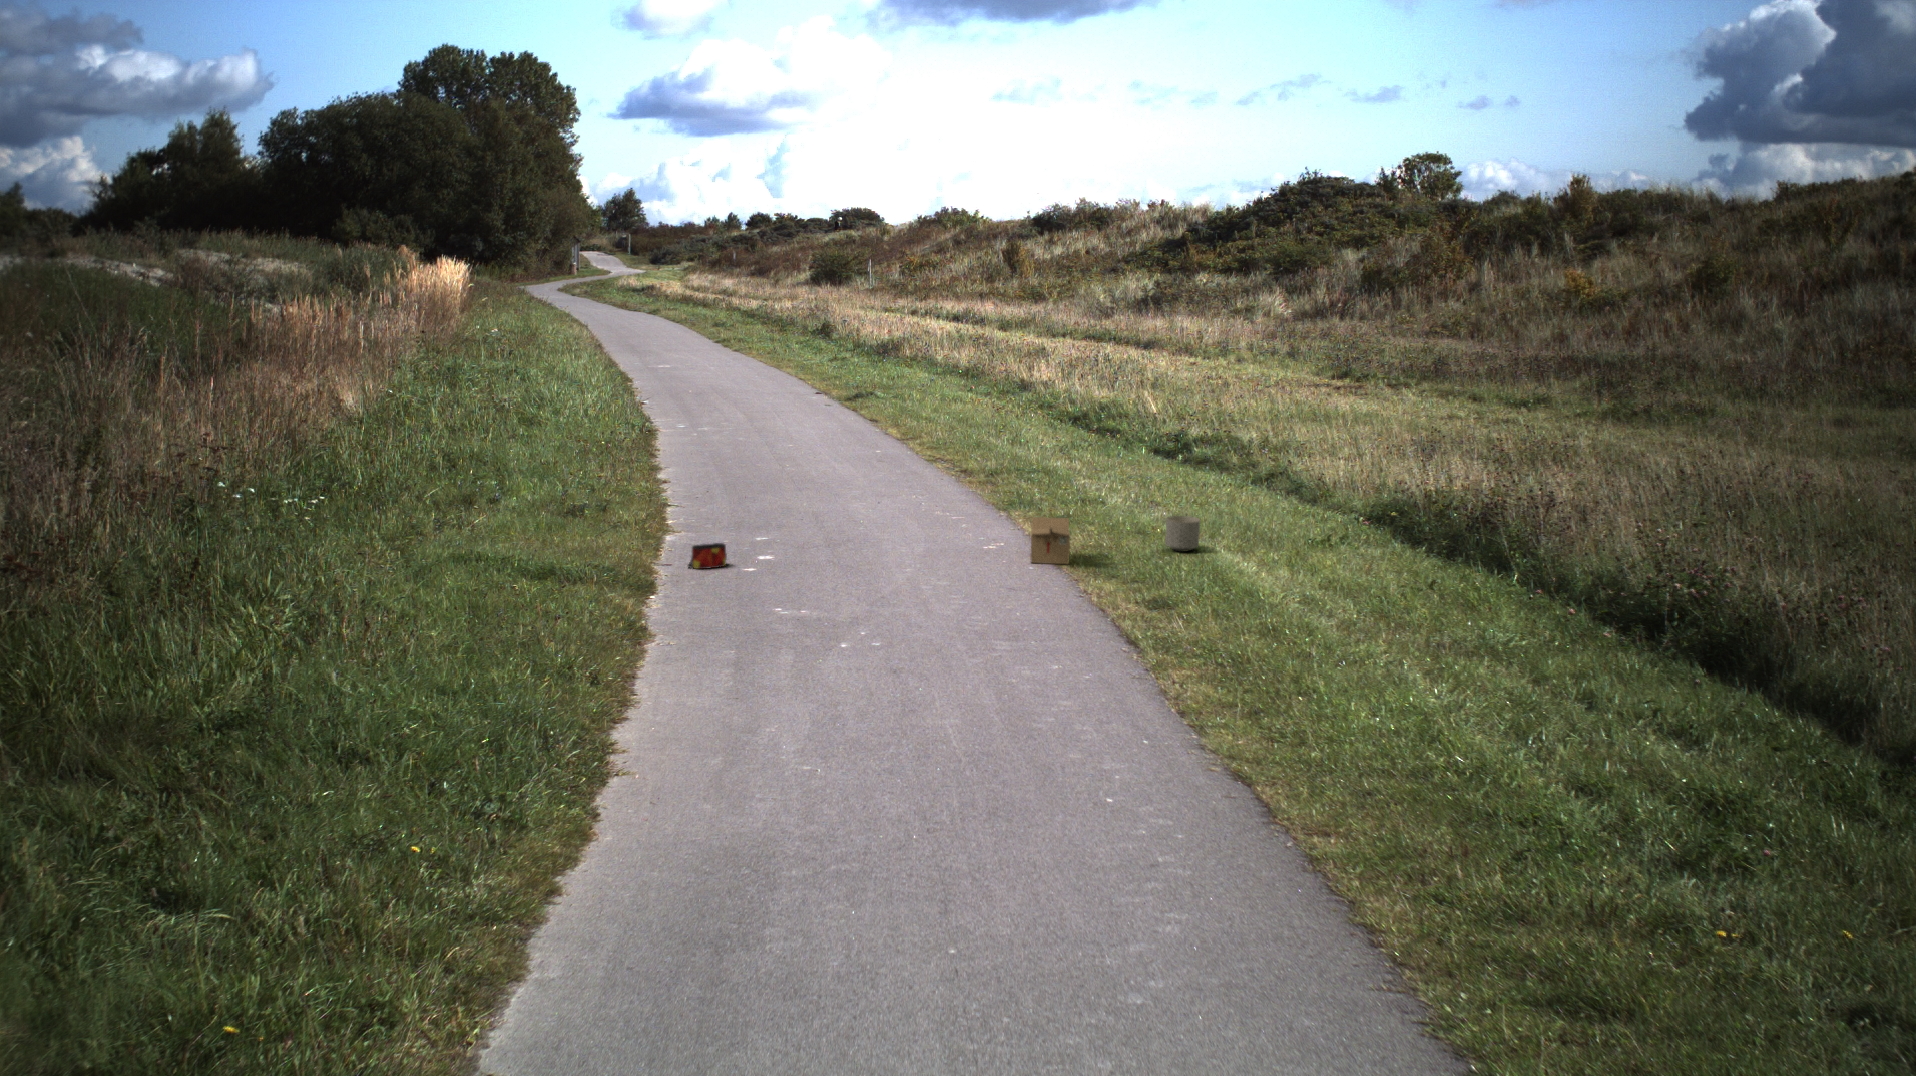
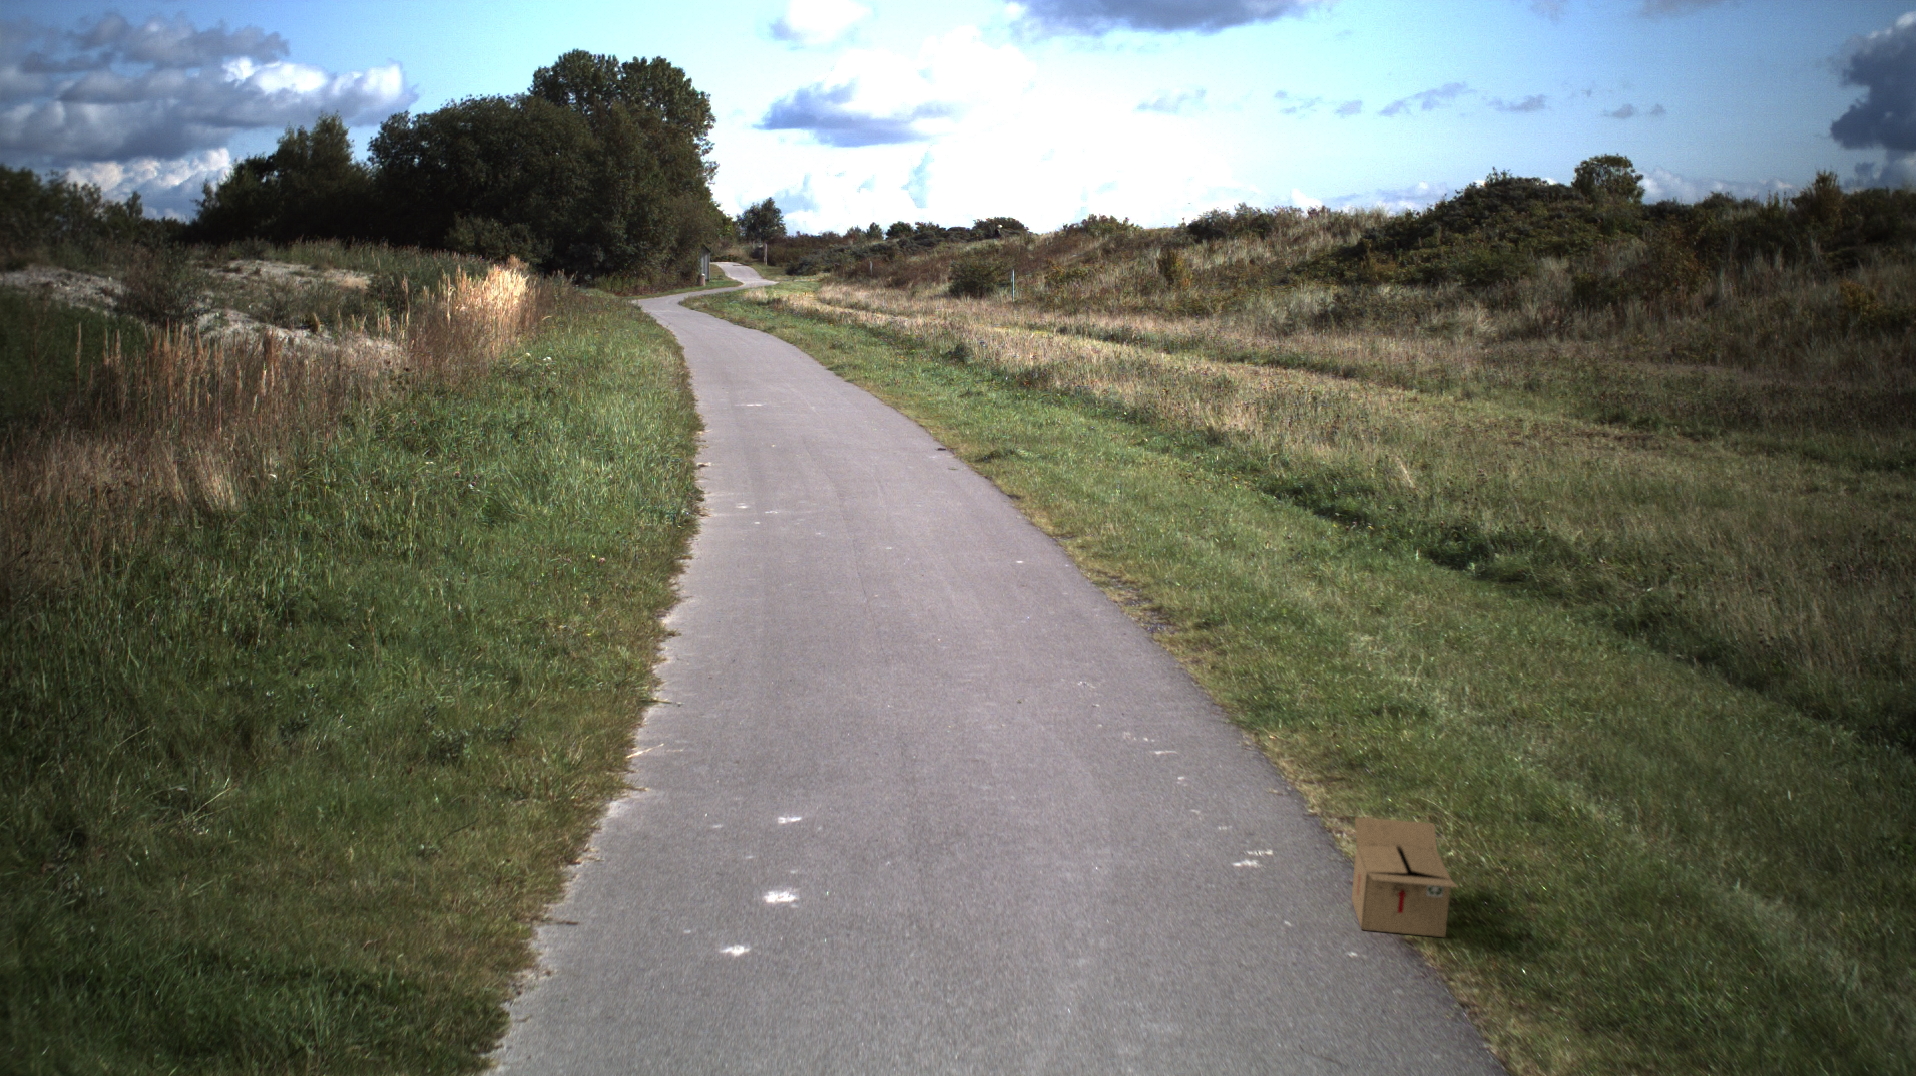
planter: present [1165,516,1200,552] -> none [1657,836,1749,924]
bag: present [688,543,727,569] -> none [641,882,728,948]

